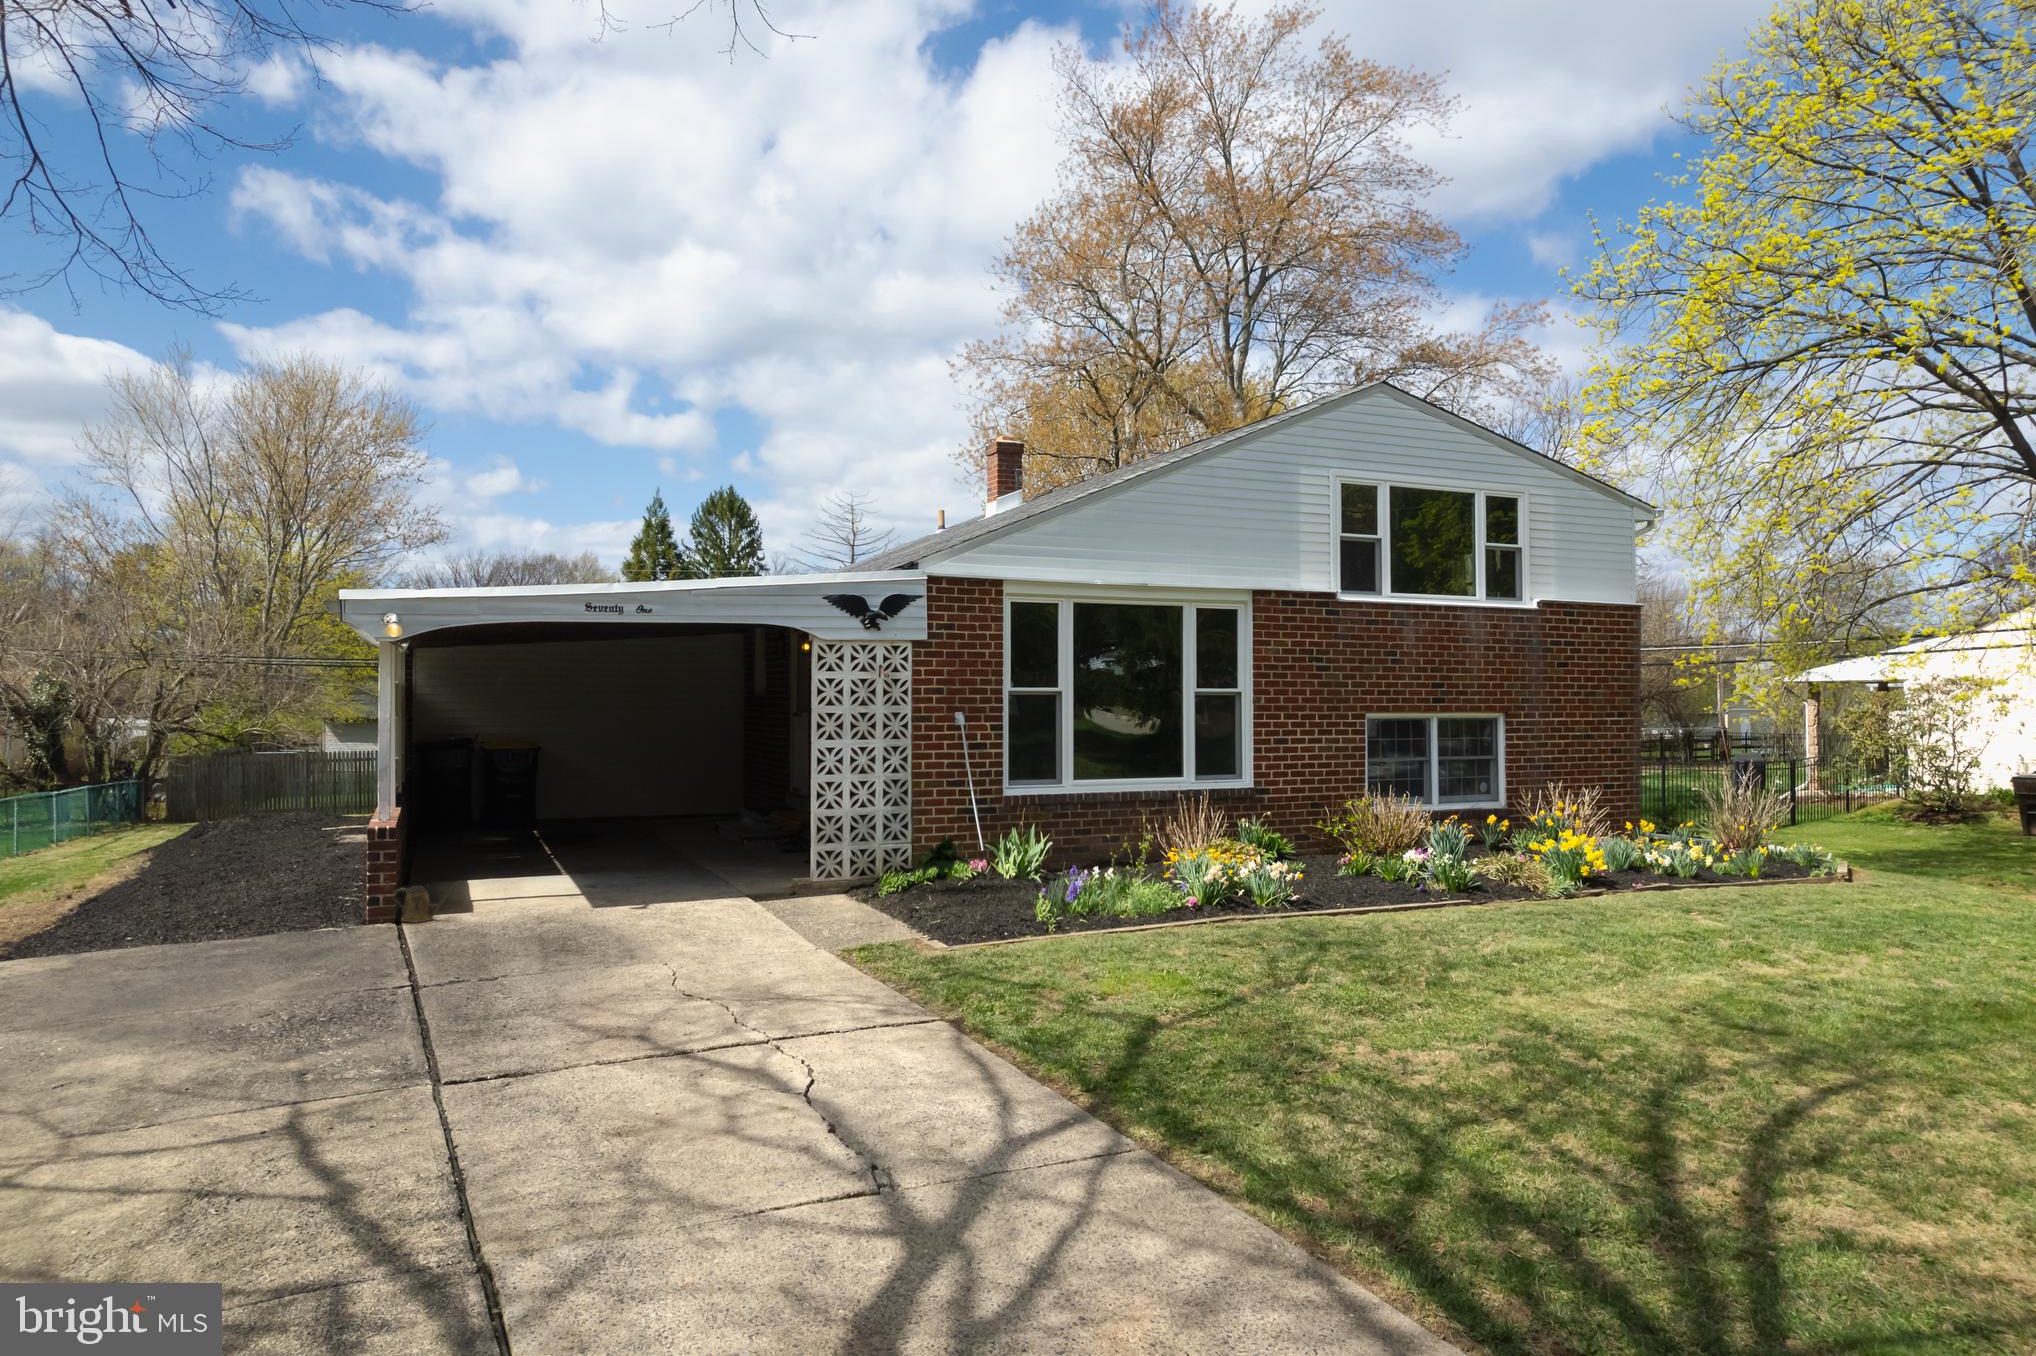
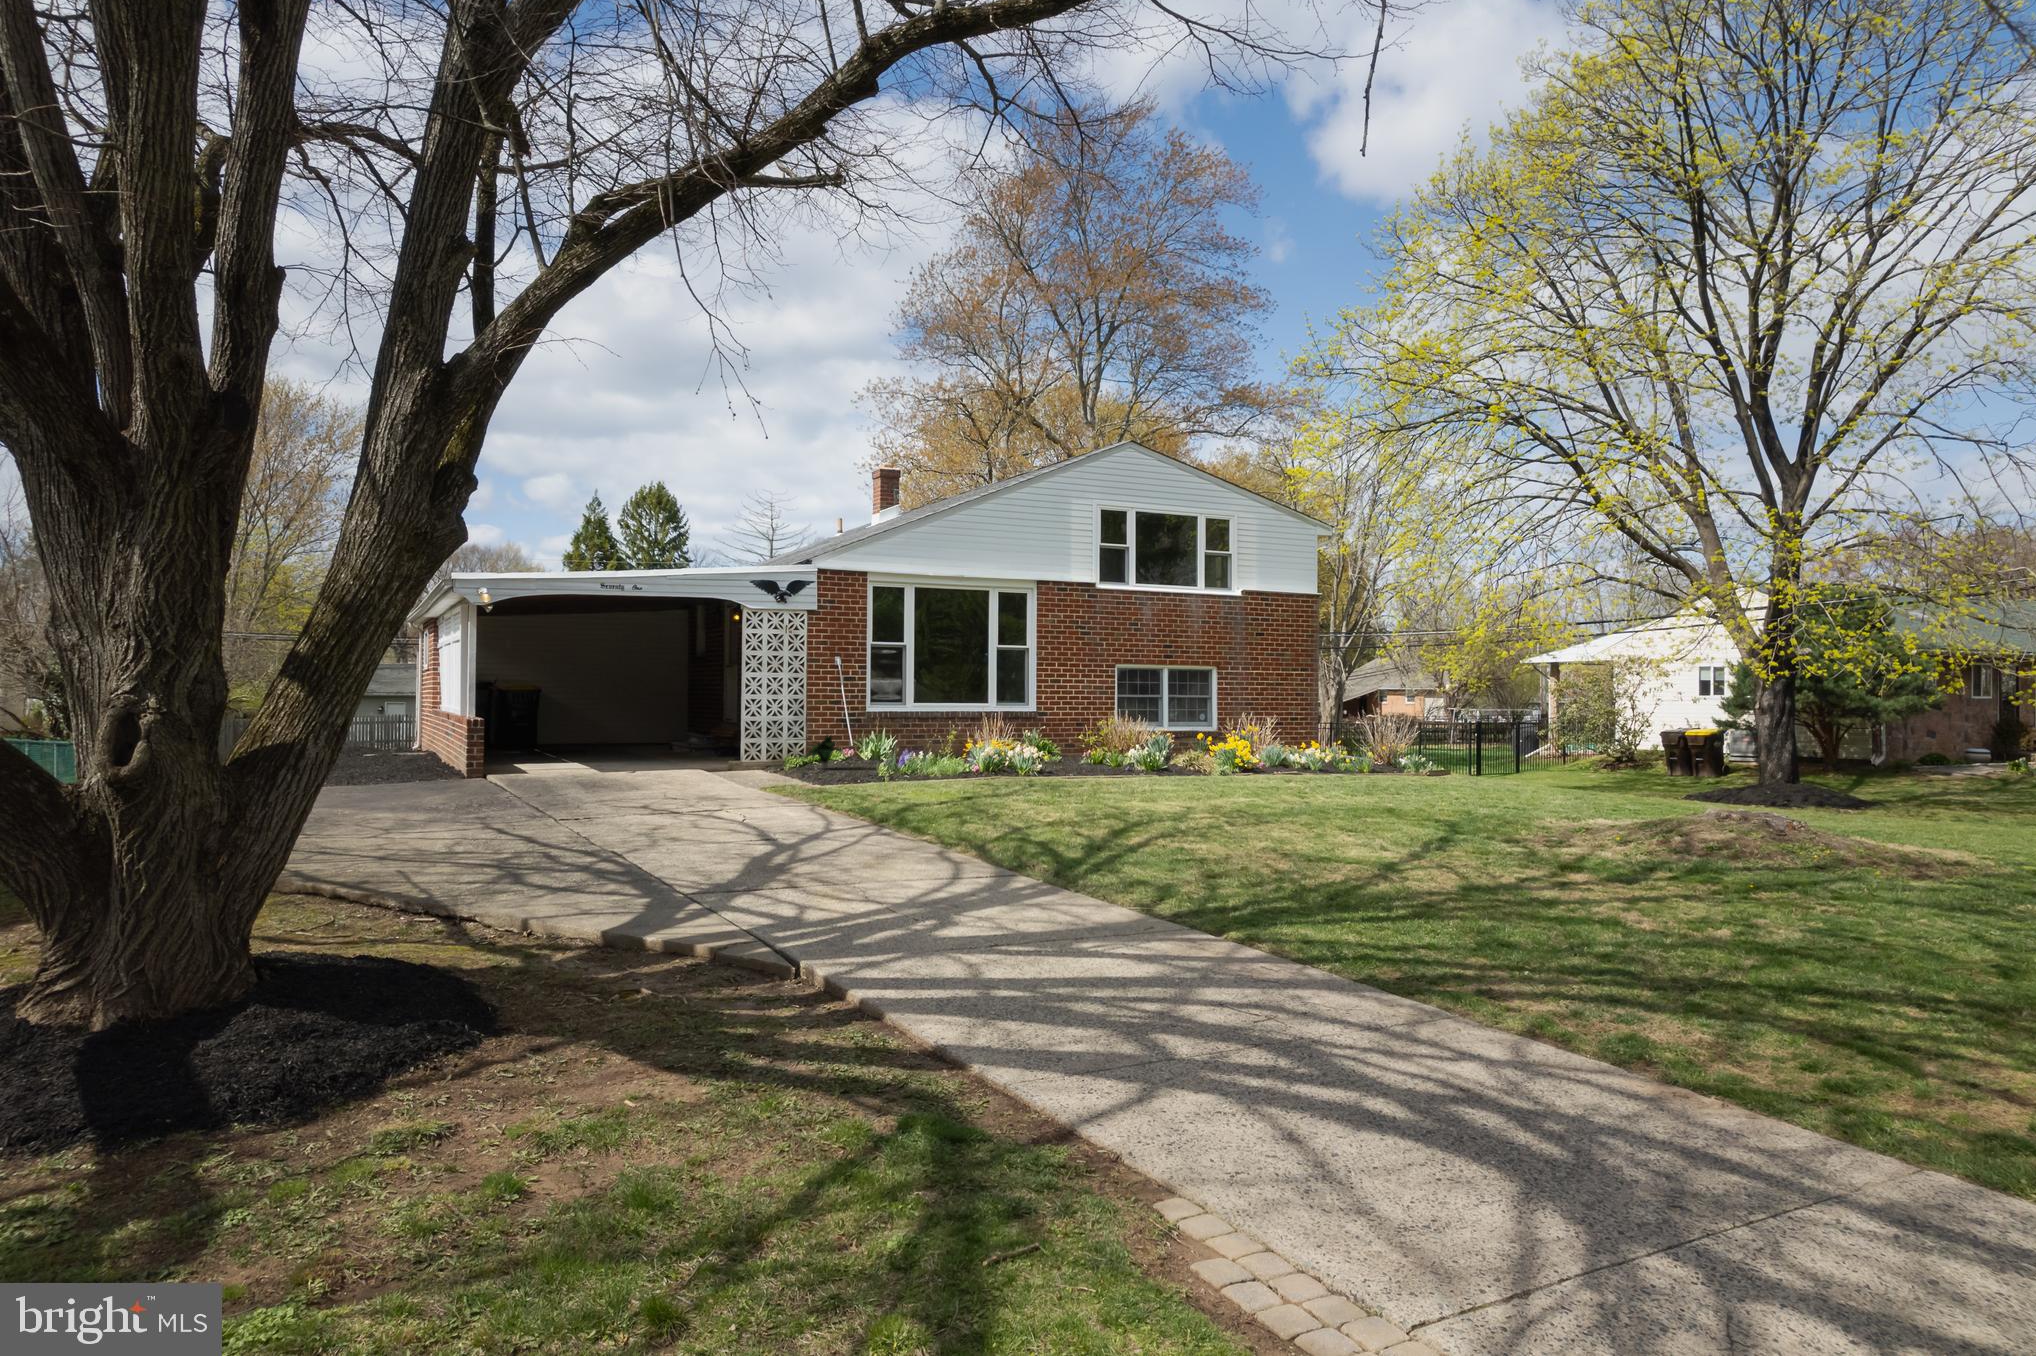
watering can: present [393,882,460,923] -> none [482,752,525,777]

